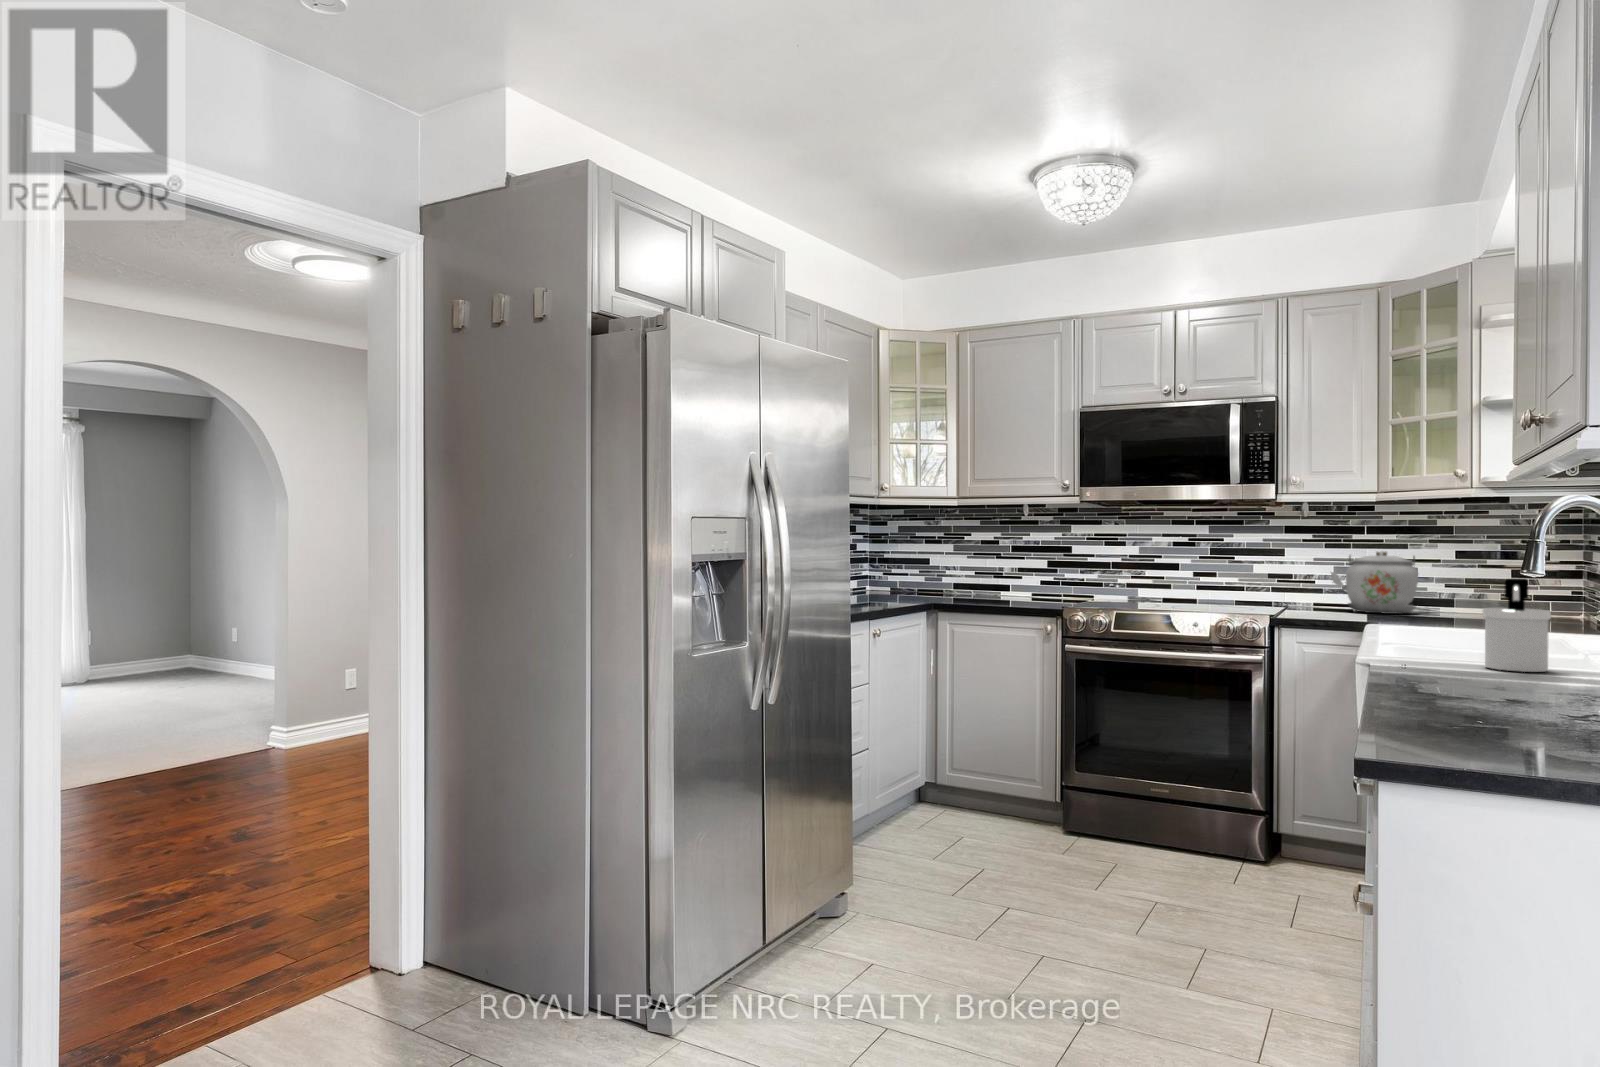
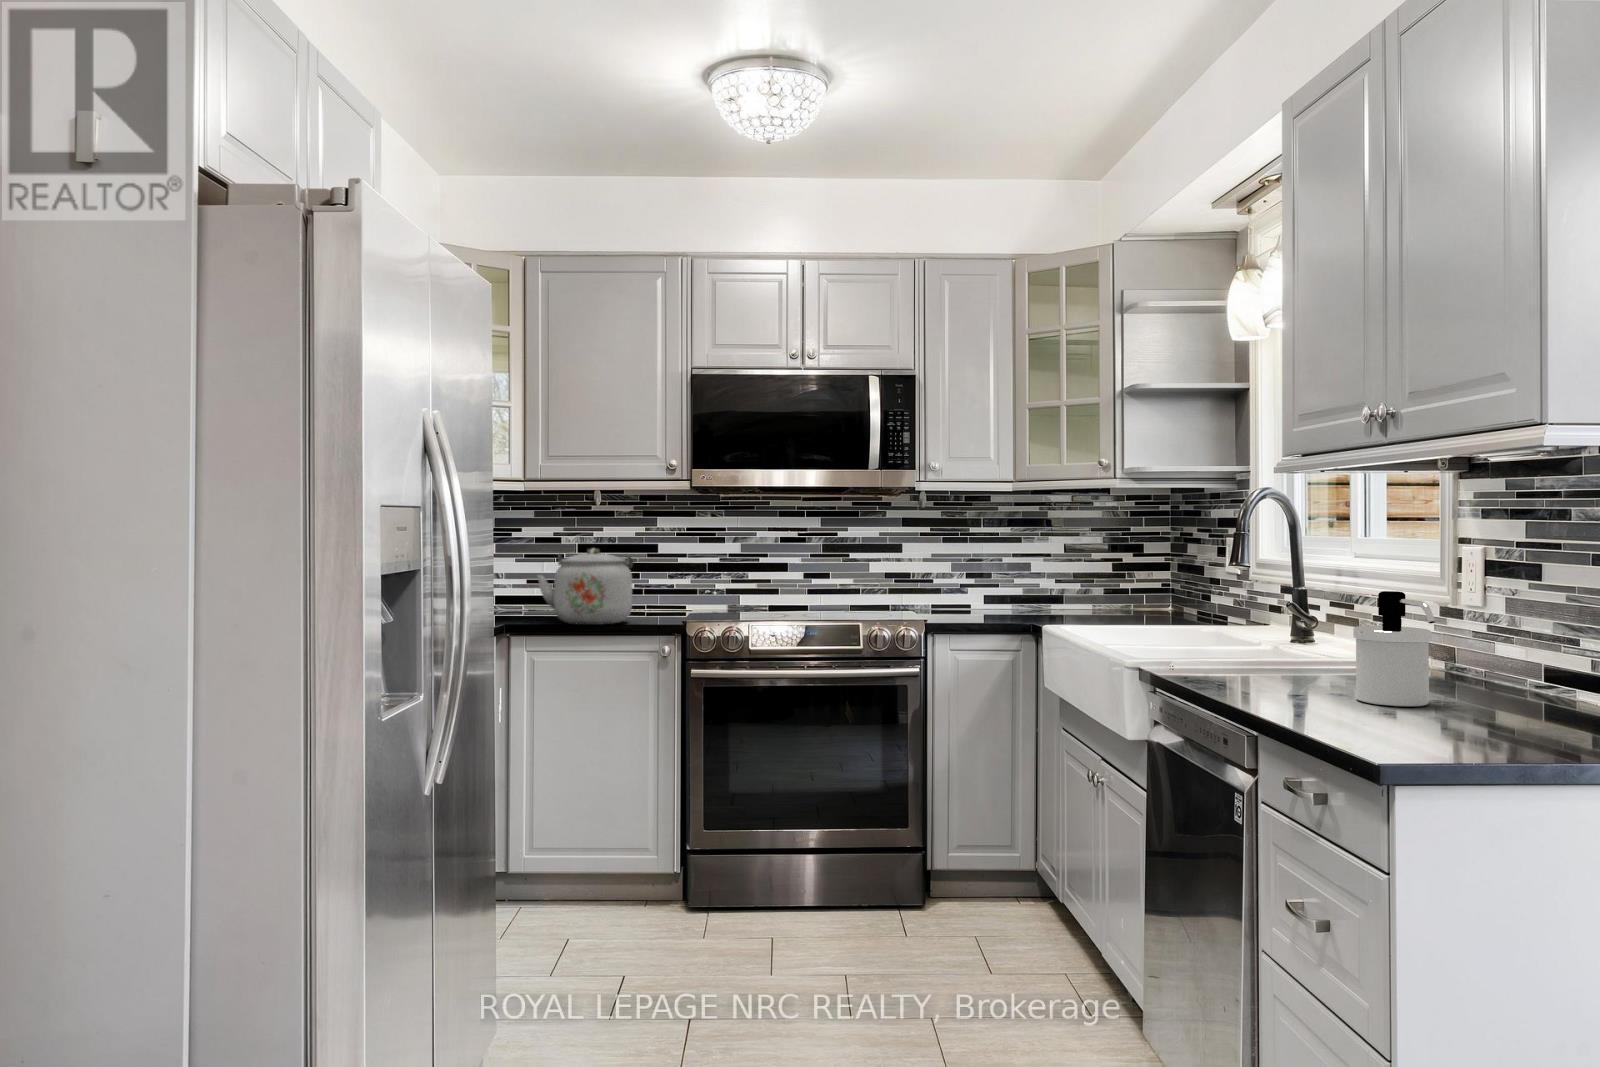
kettle: present [1331,551,1418,614] -> present [538,548,633,625]

